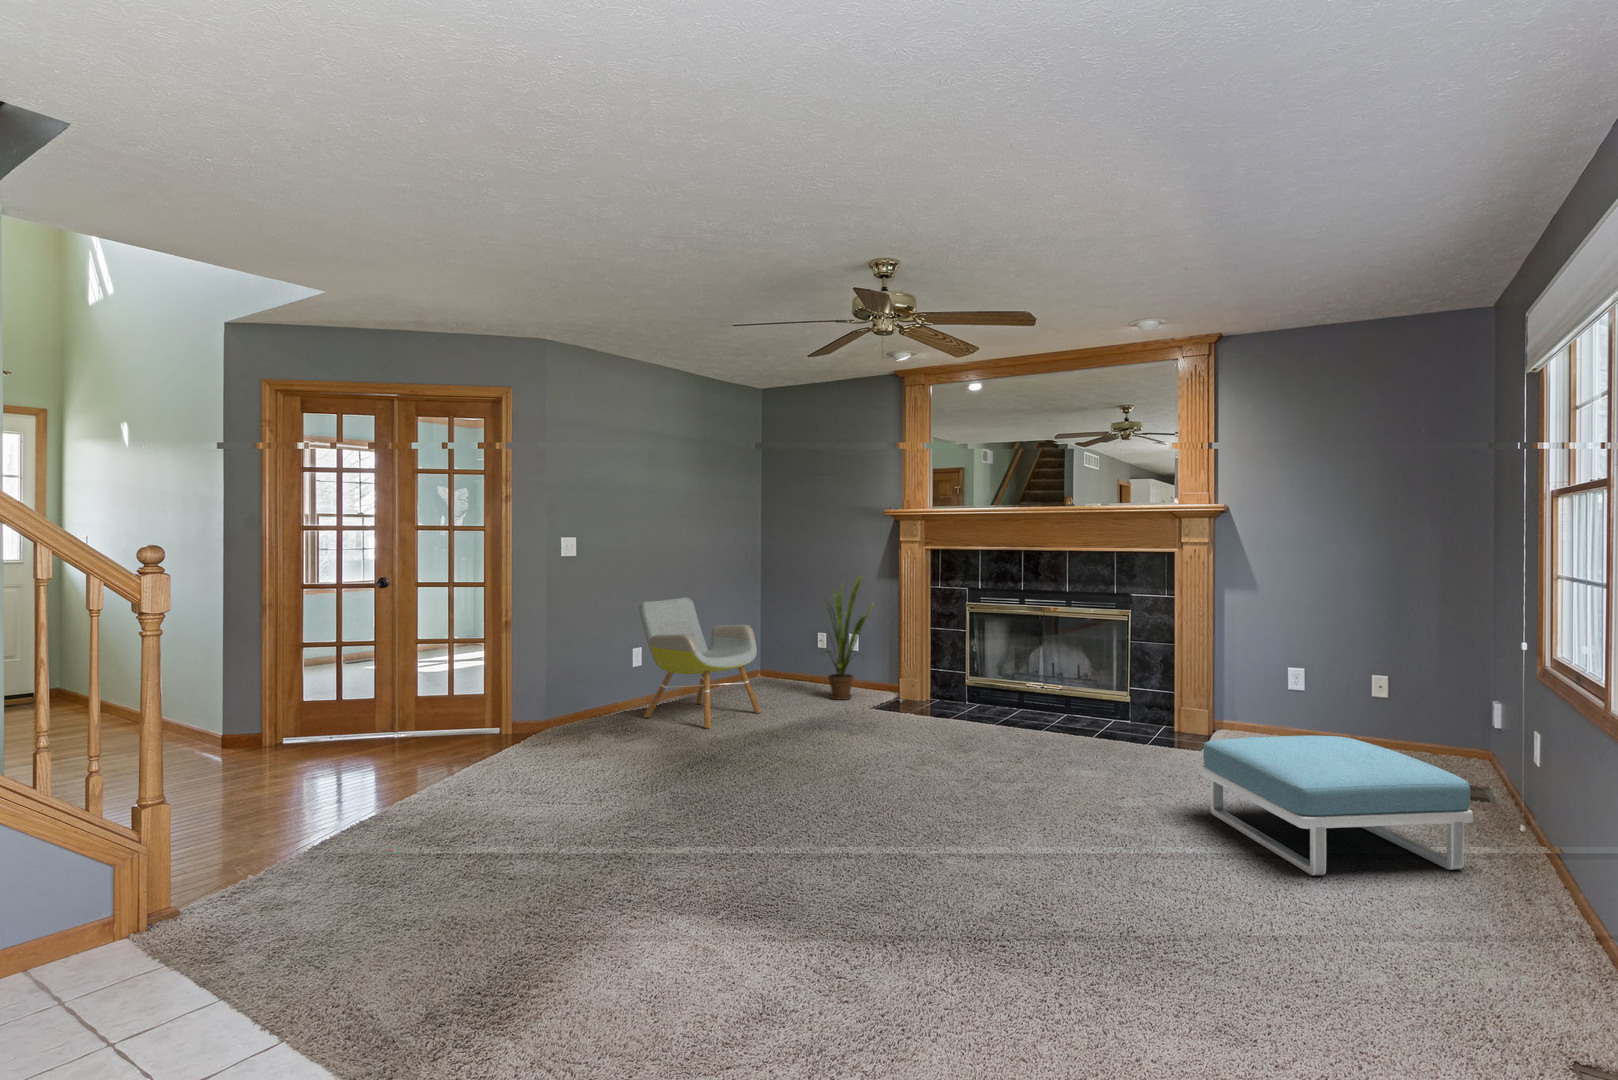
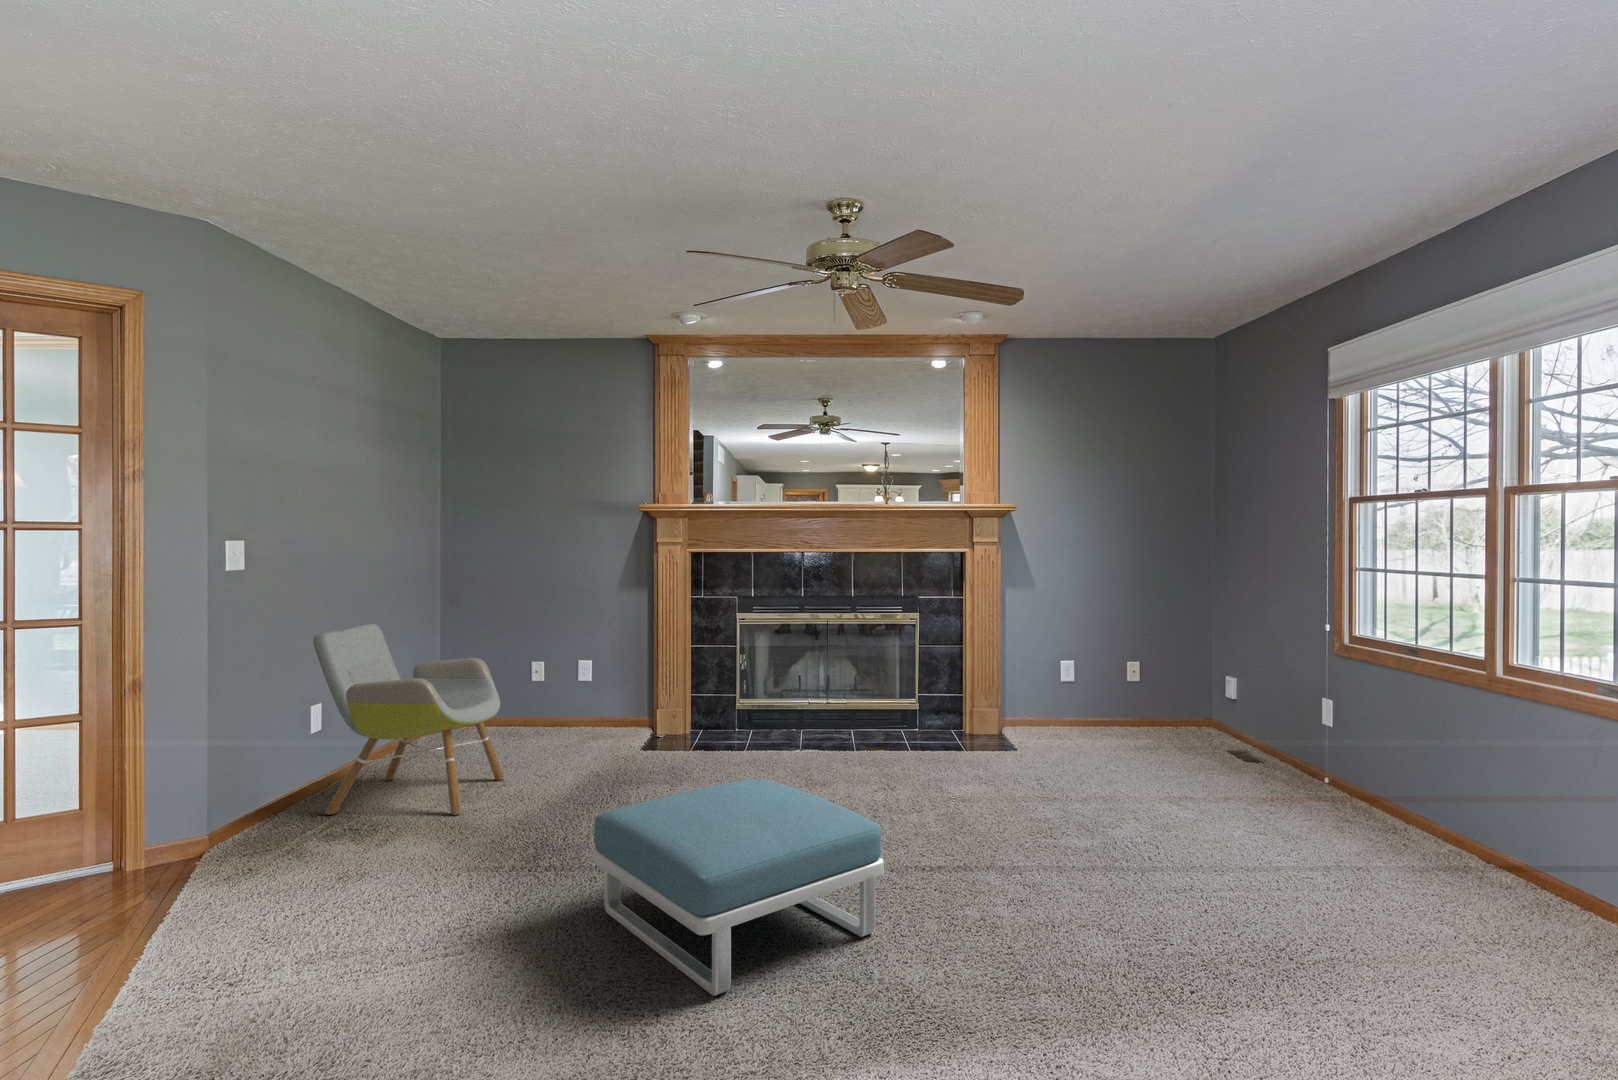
house plant: present [821,576,873,700] -> none [540,585,628,747]
footstool: present [1202,736,1473,875] -> present [593,779,884,996]

